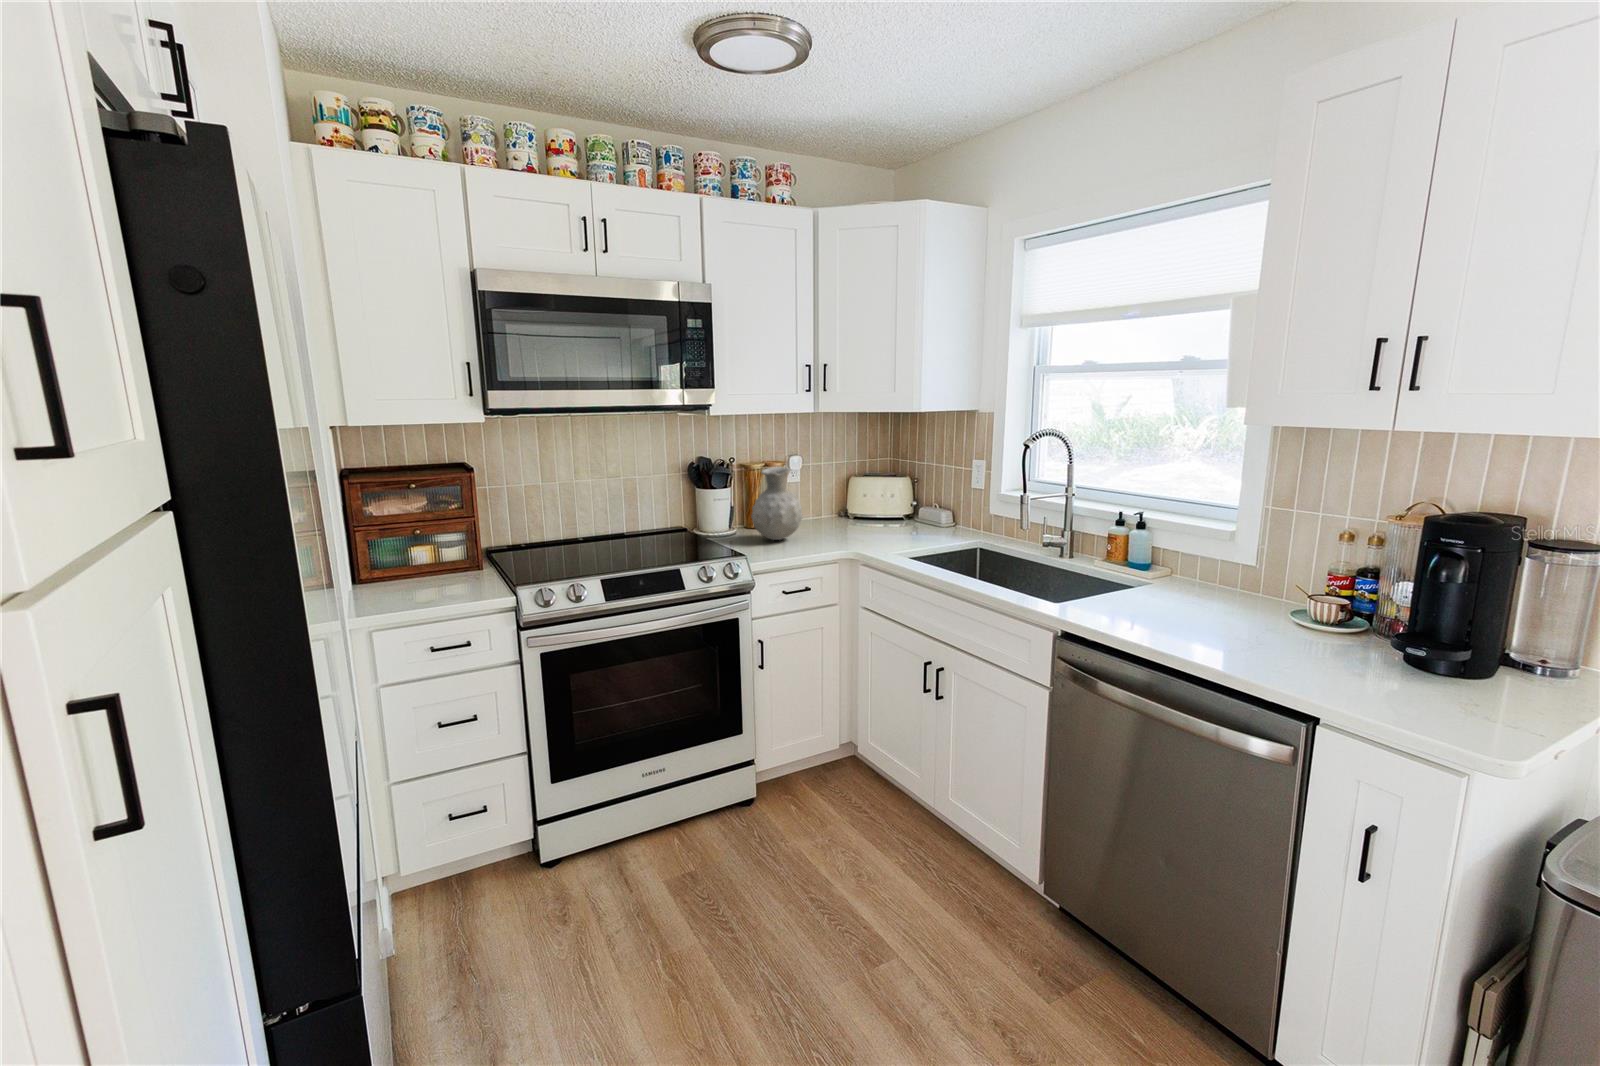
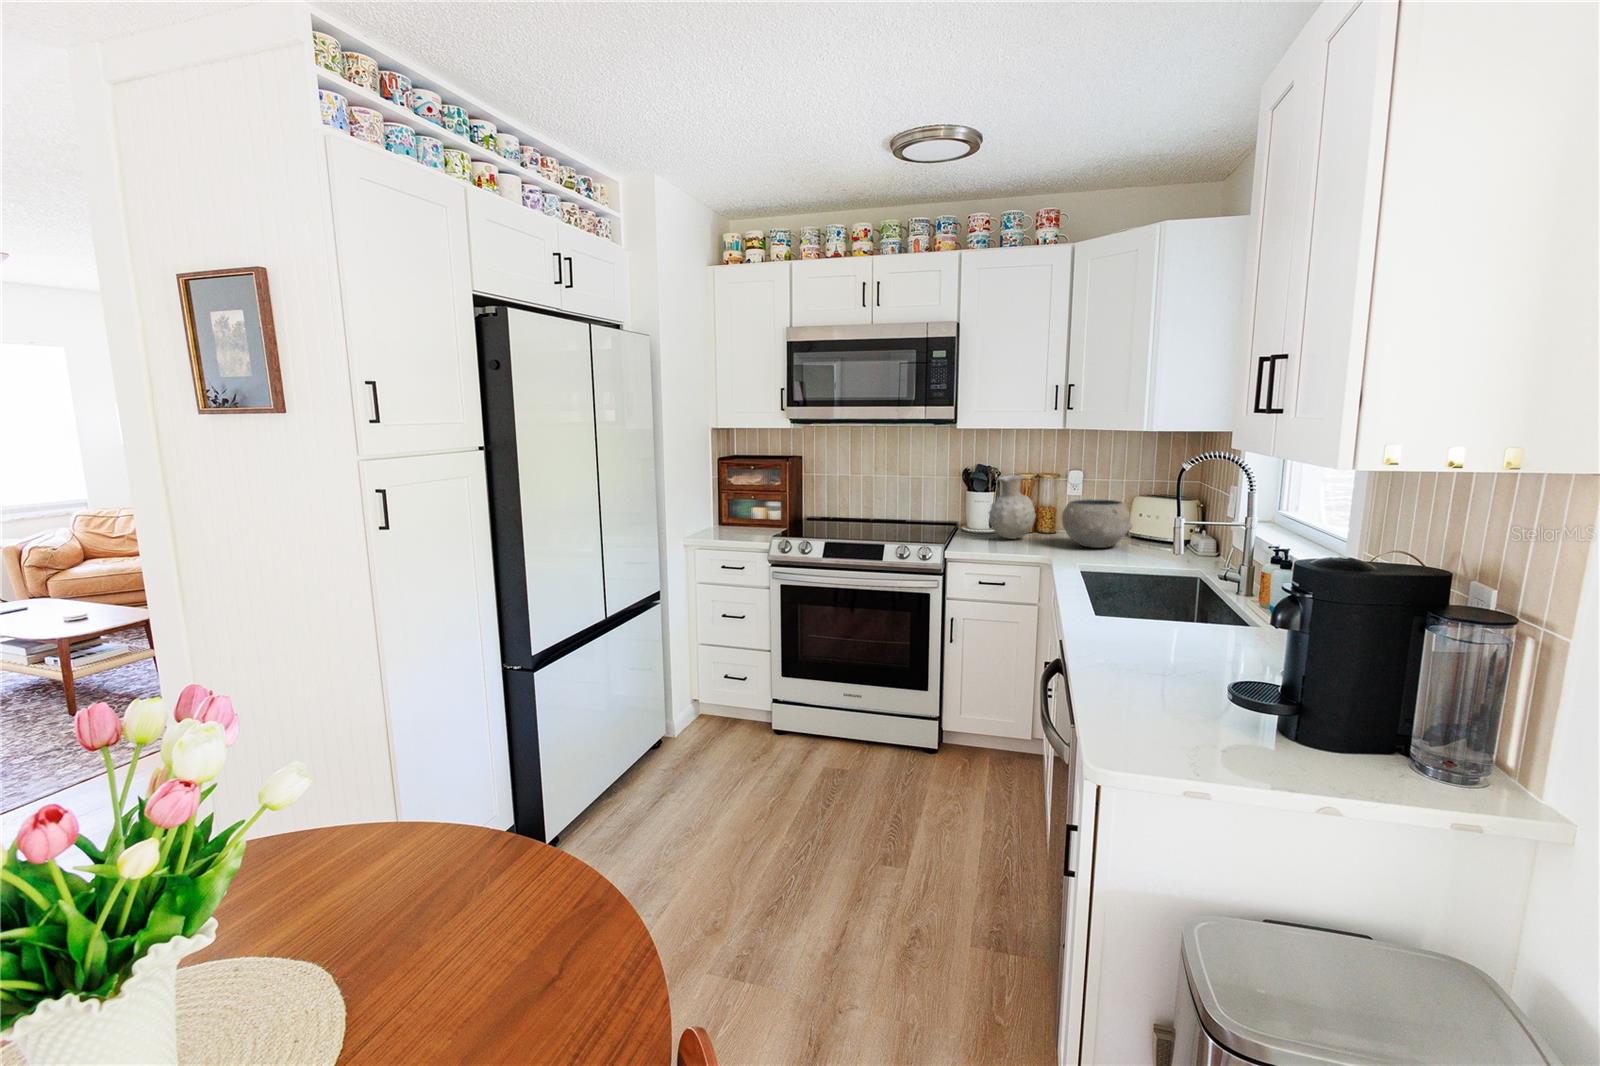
ceramic bowl: none [834,487,905,538] -> present [1062,499,1132,548]

